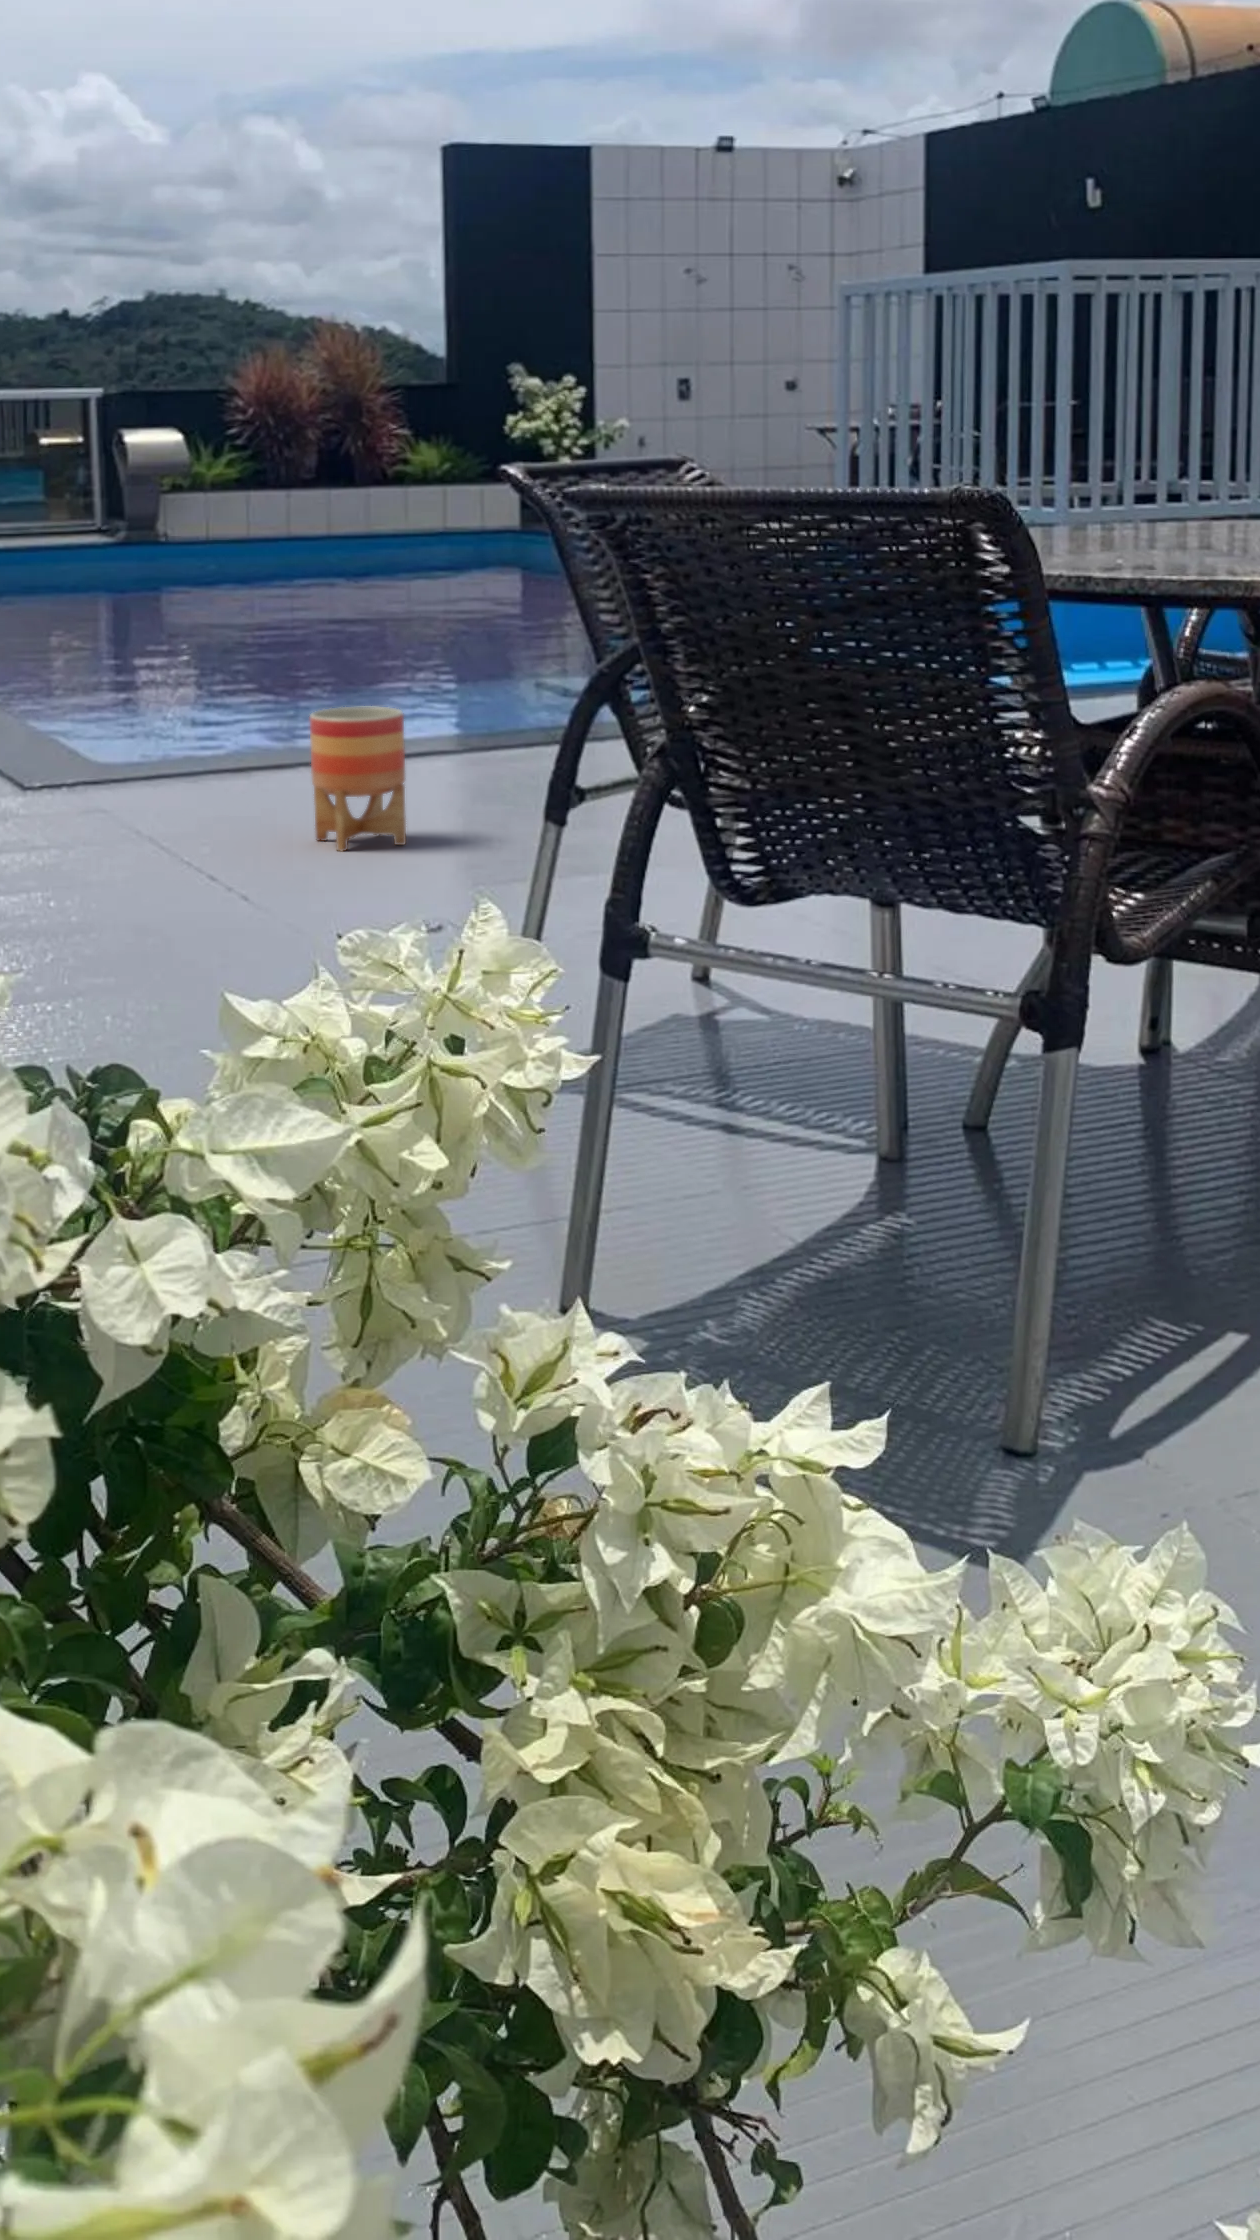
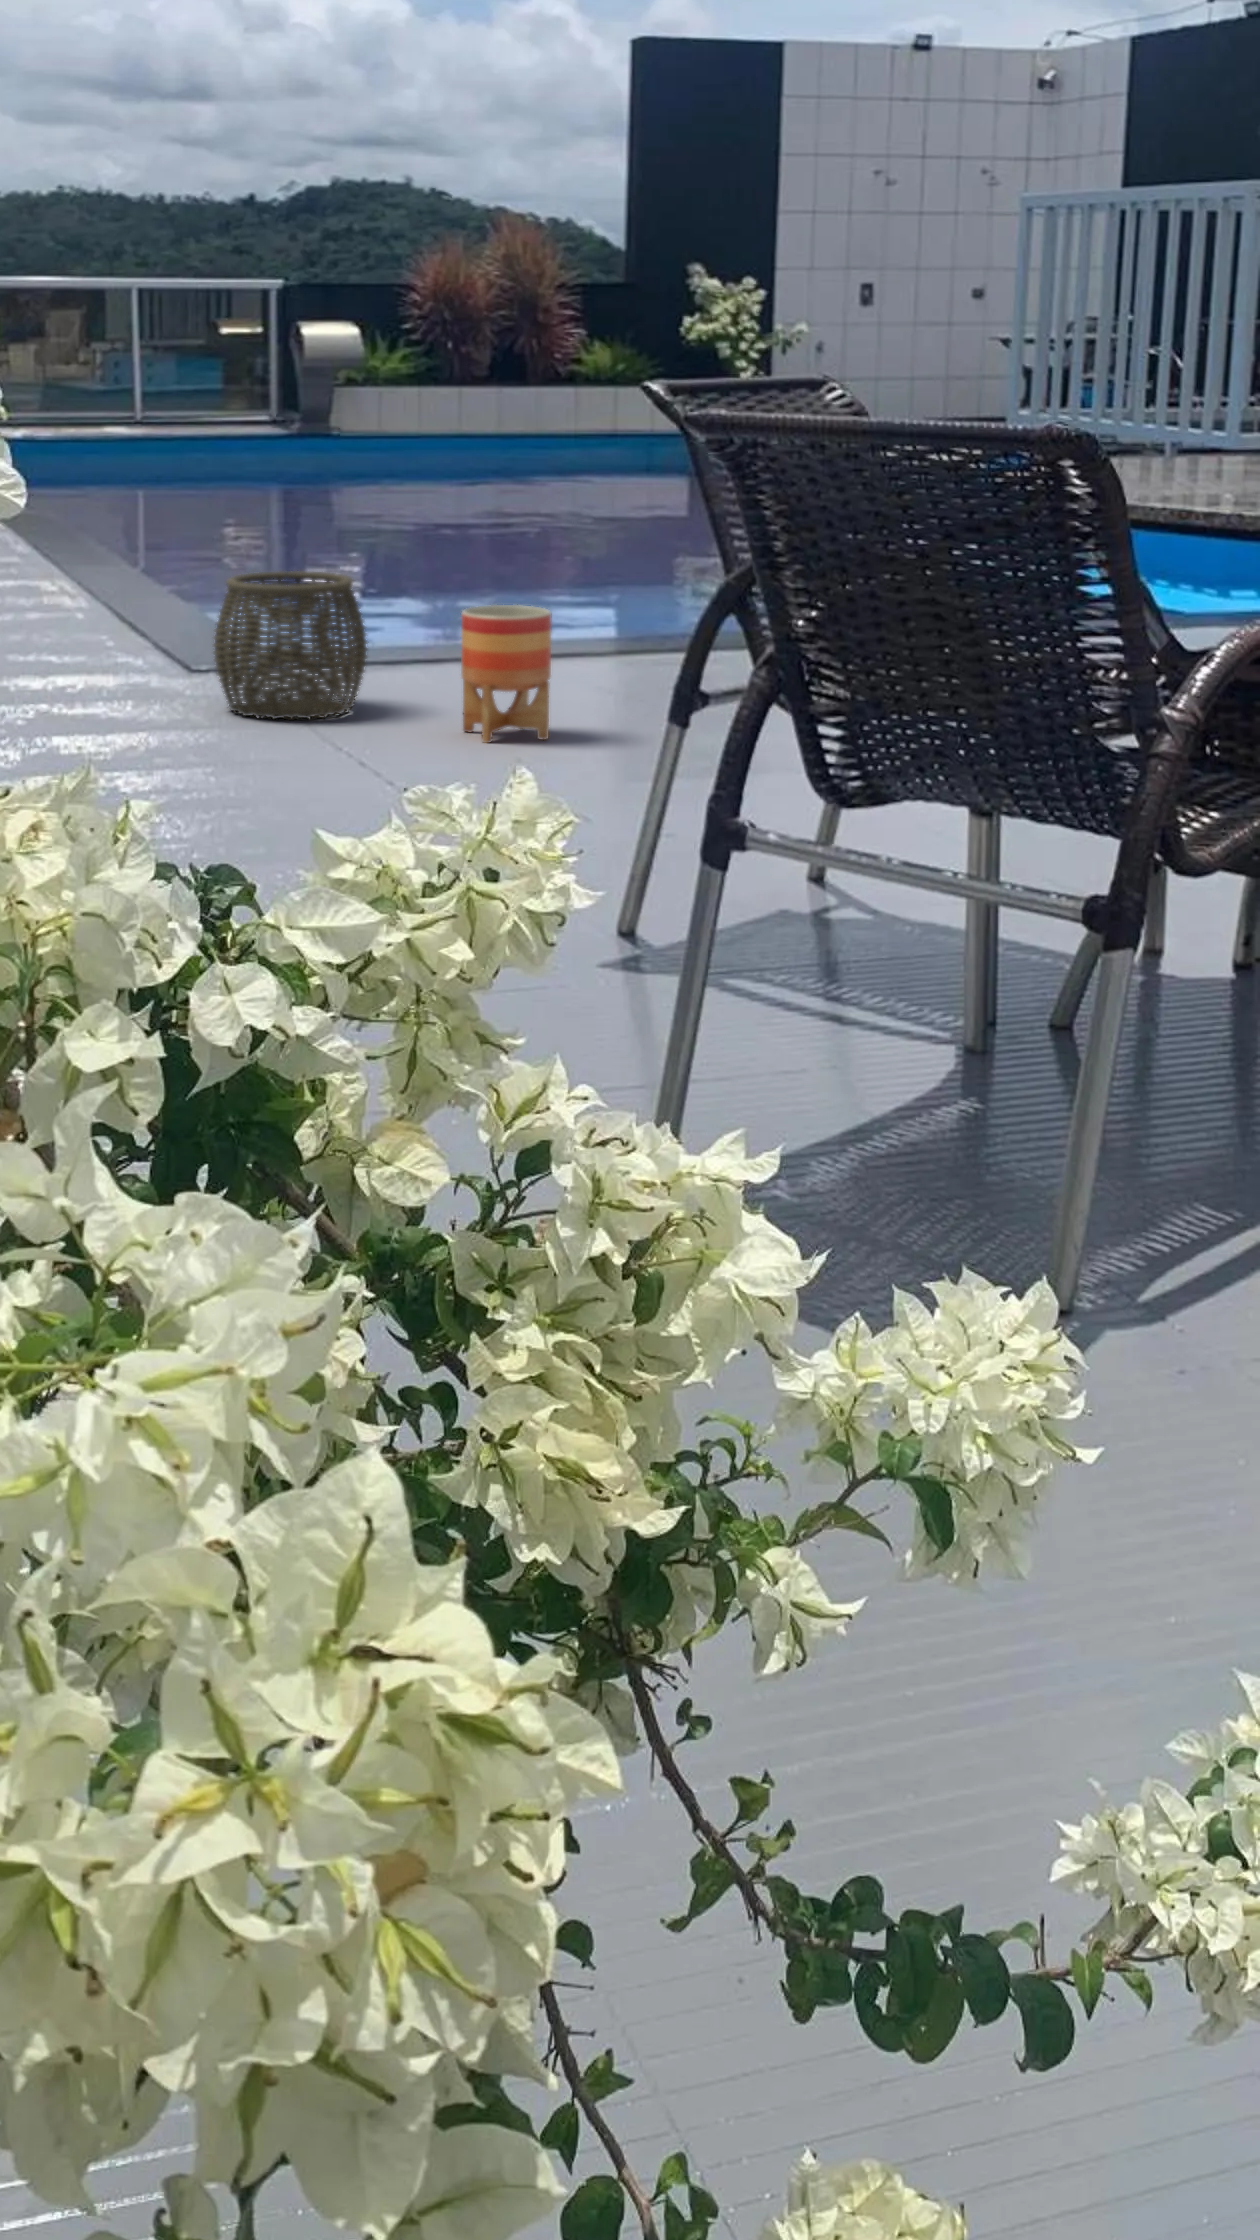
woven basket: none [46,680,213,837] -> present [213,571,368,720]

